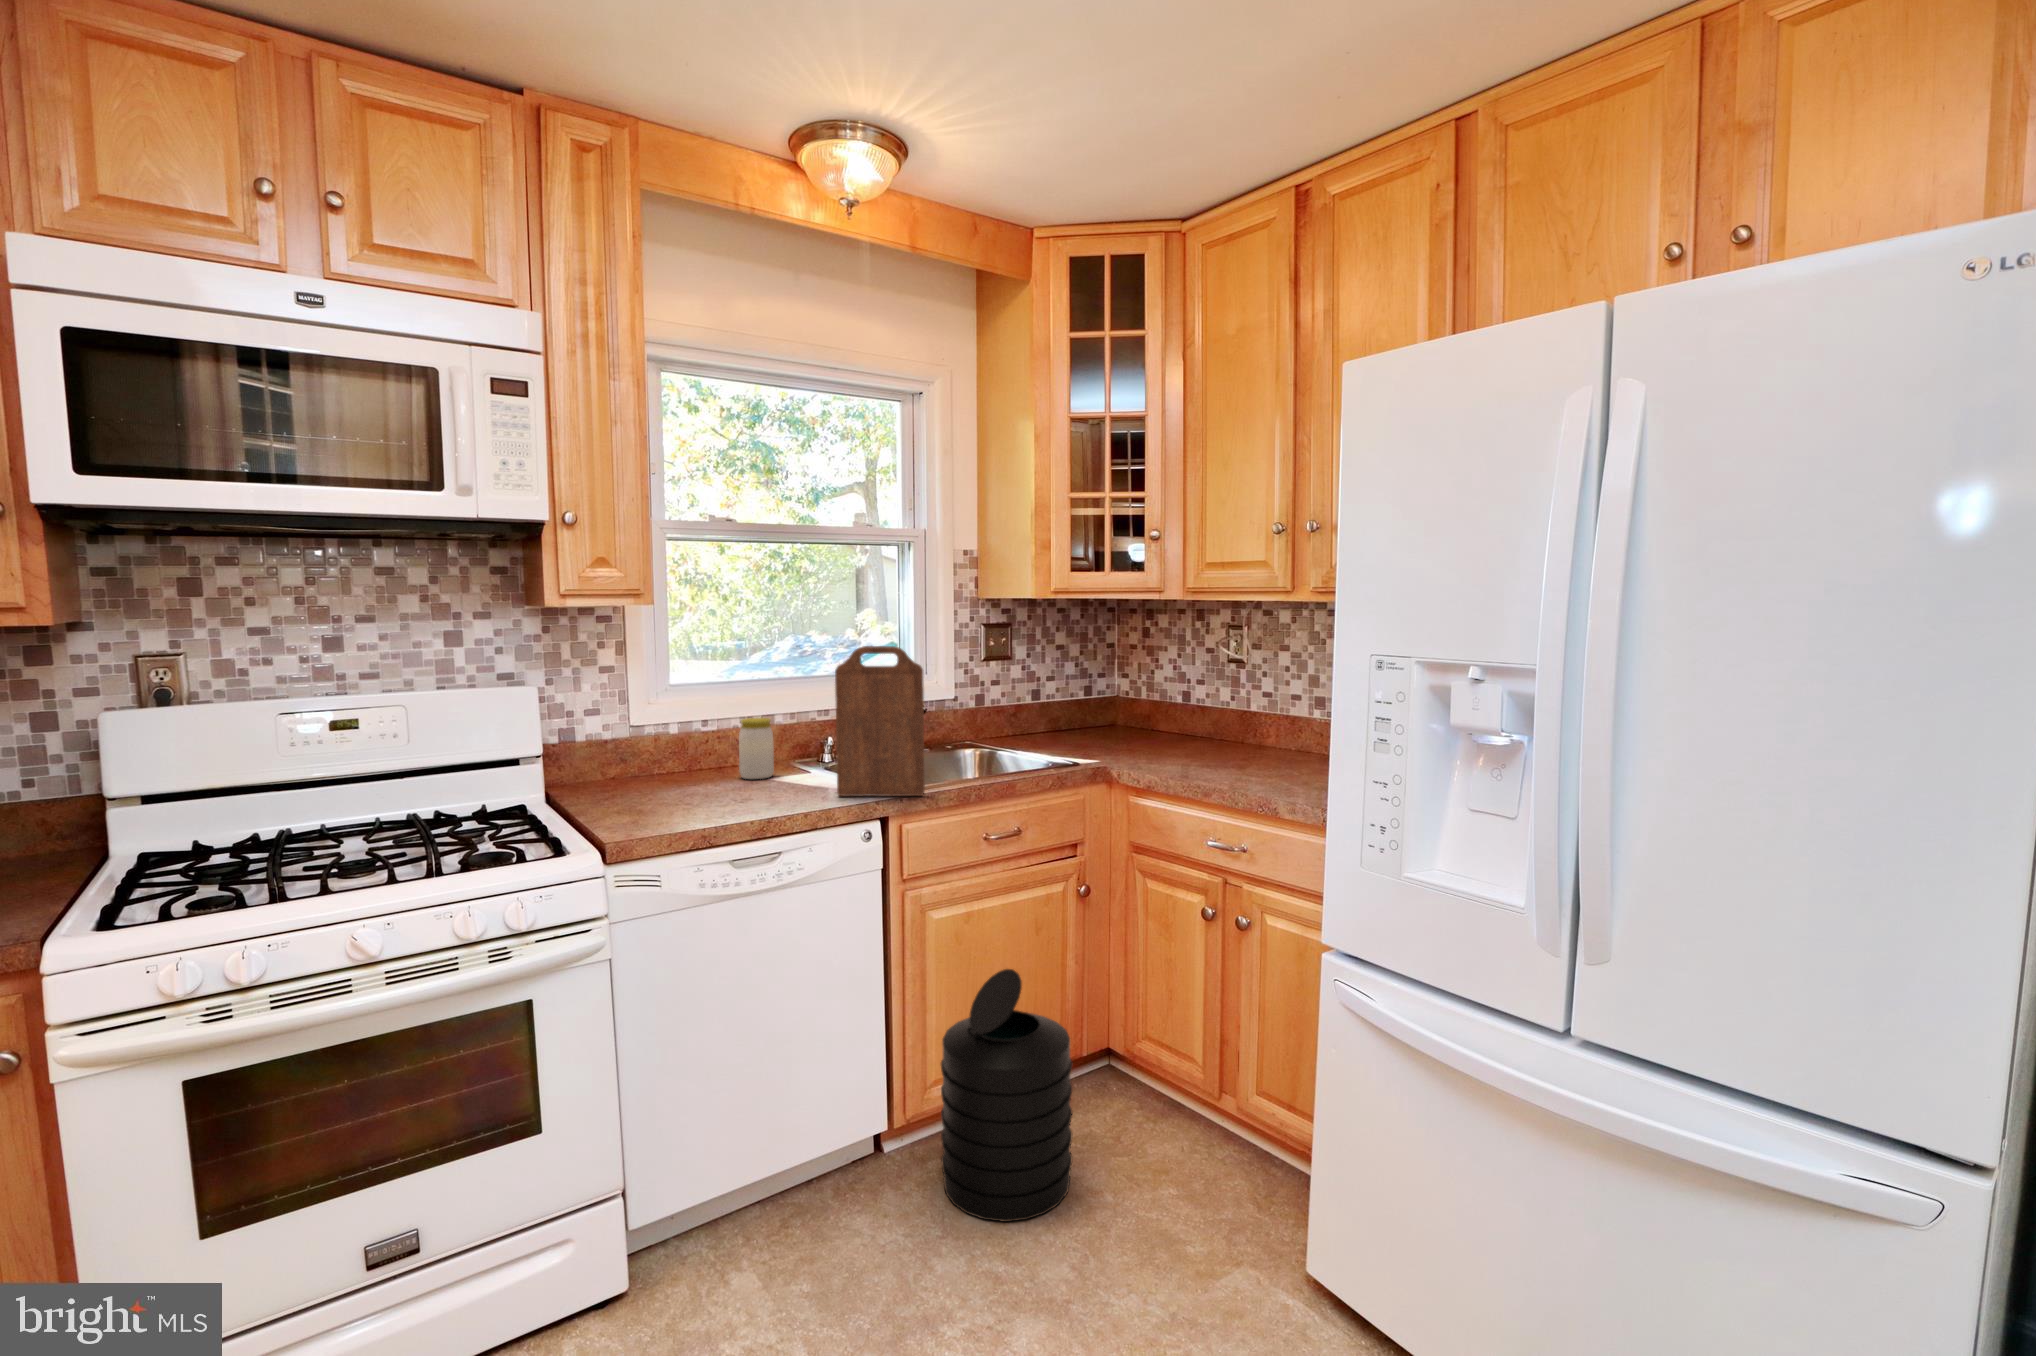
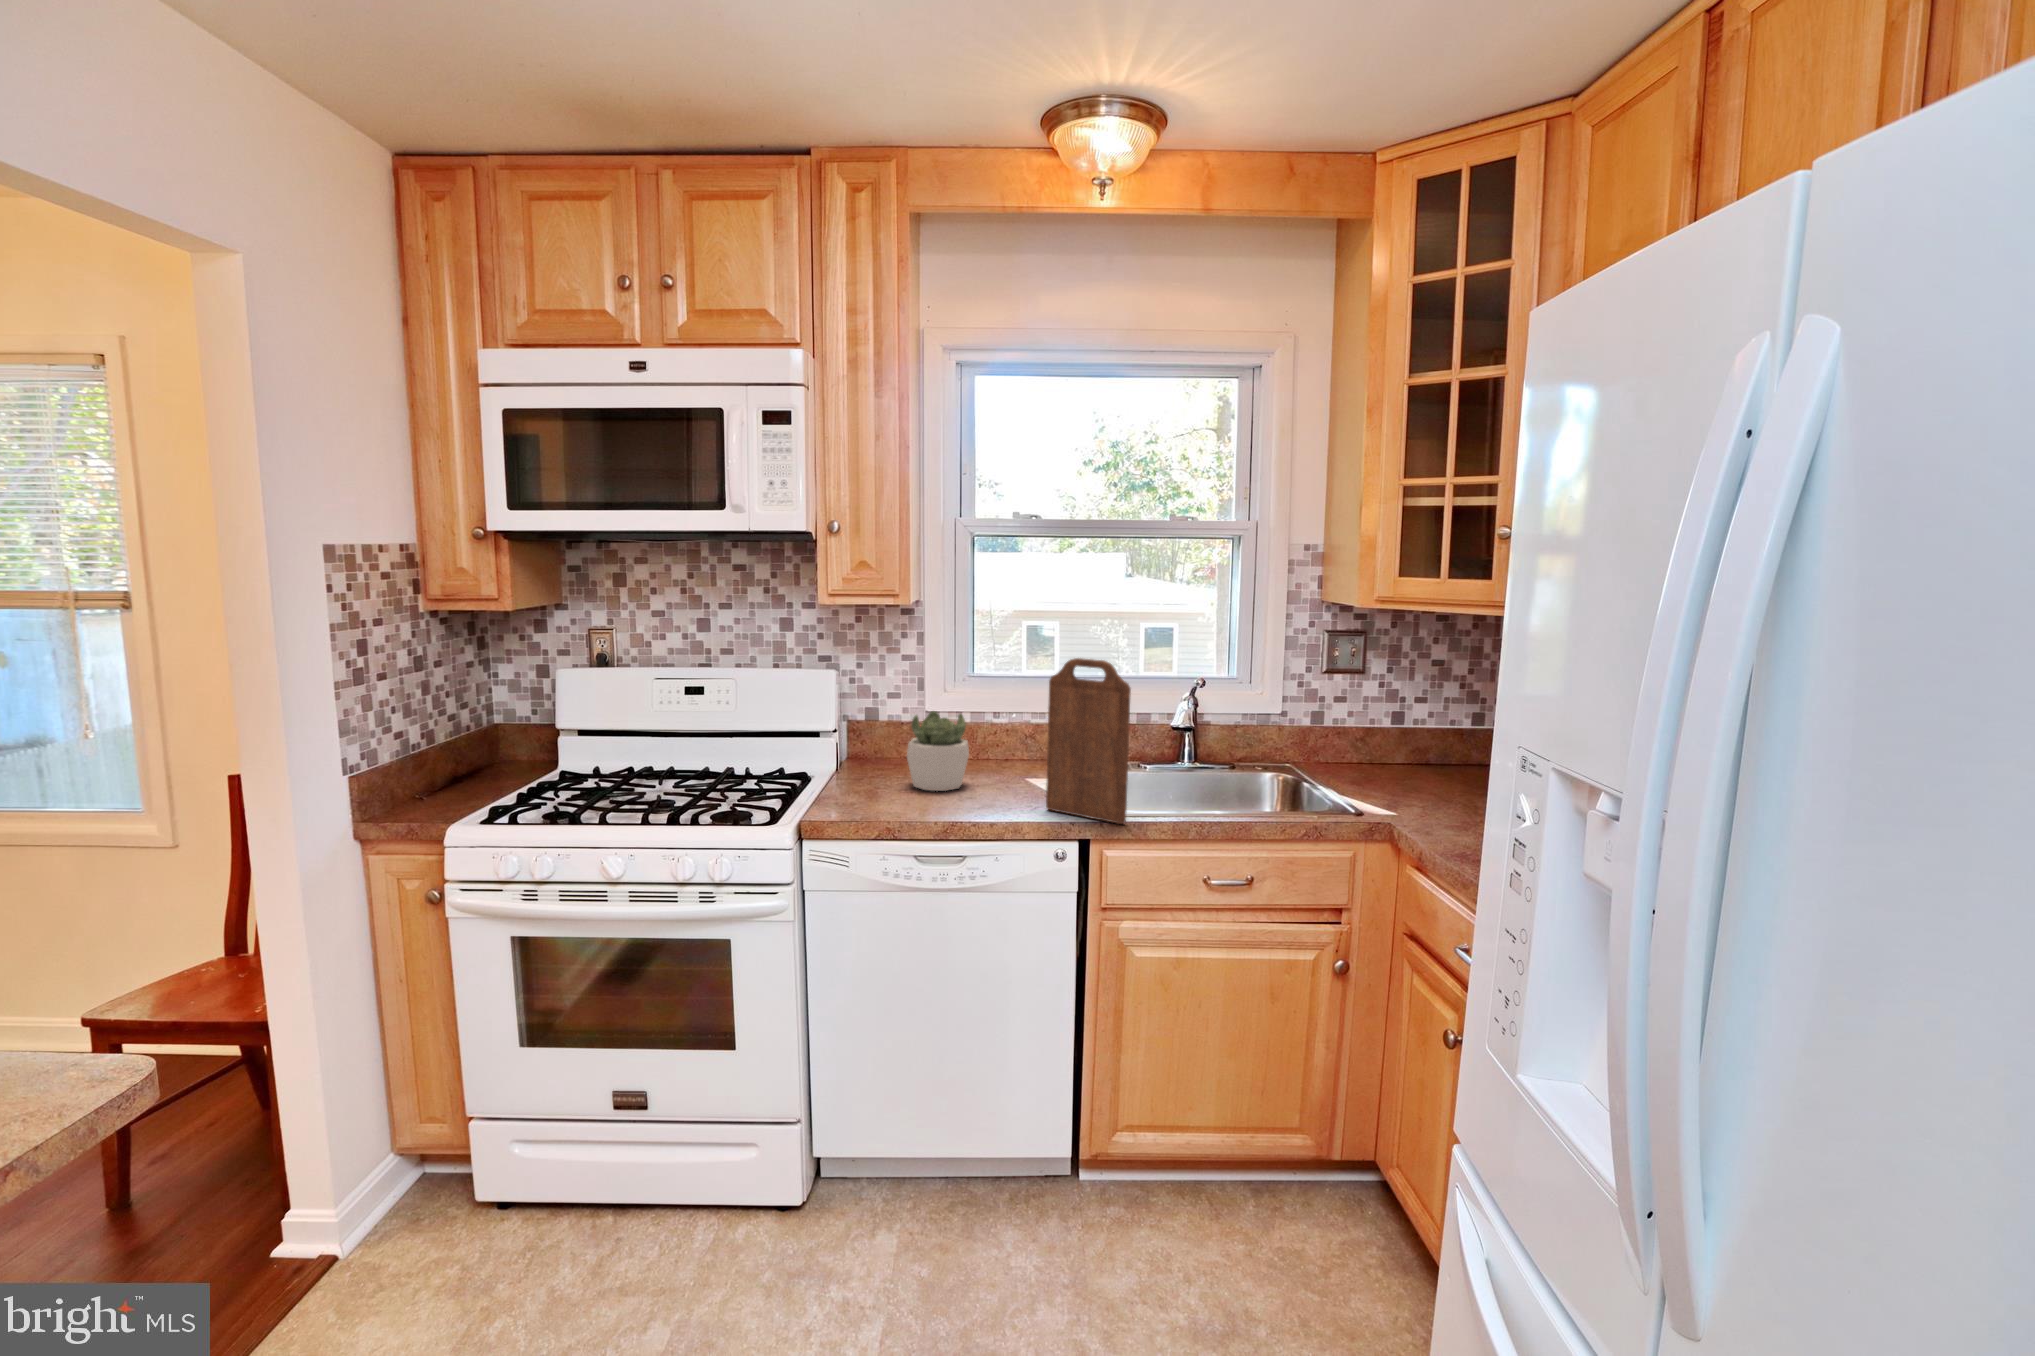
succulent plant: none [658,717,729,800] -> present [907,711,969,791]
jar: present [739,718,774,779] -> none [1002,716,1035,778]
trash can: present [941,969,1072,1222] -> none [1105,1034,1259,1317]

